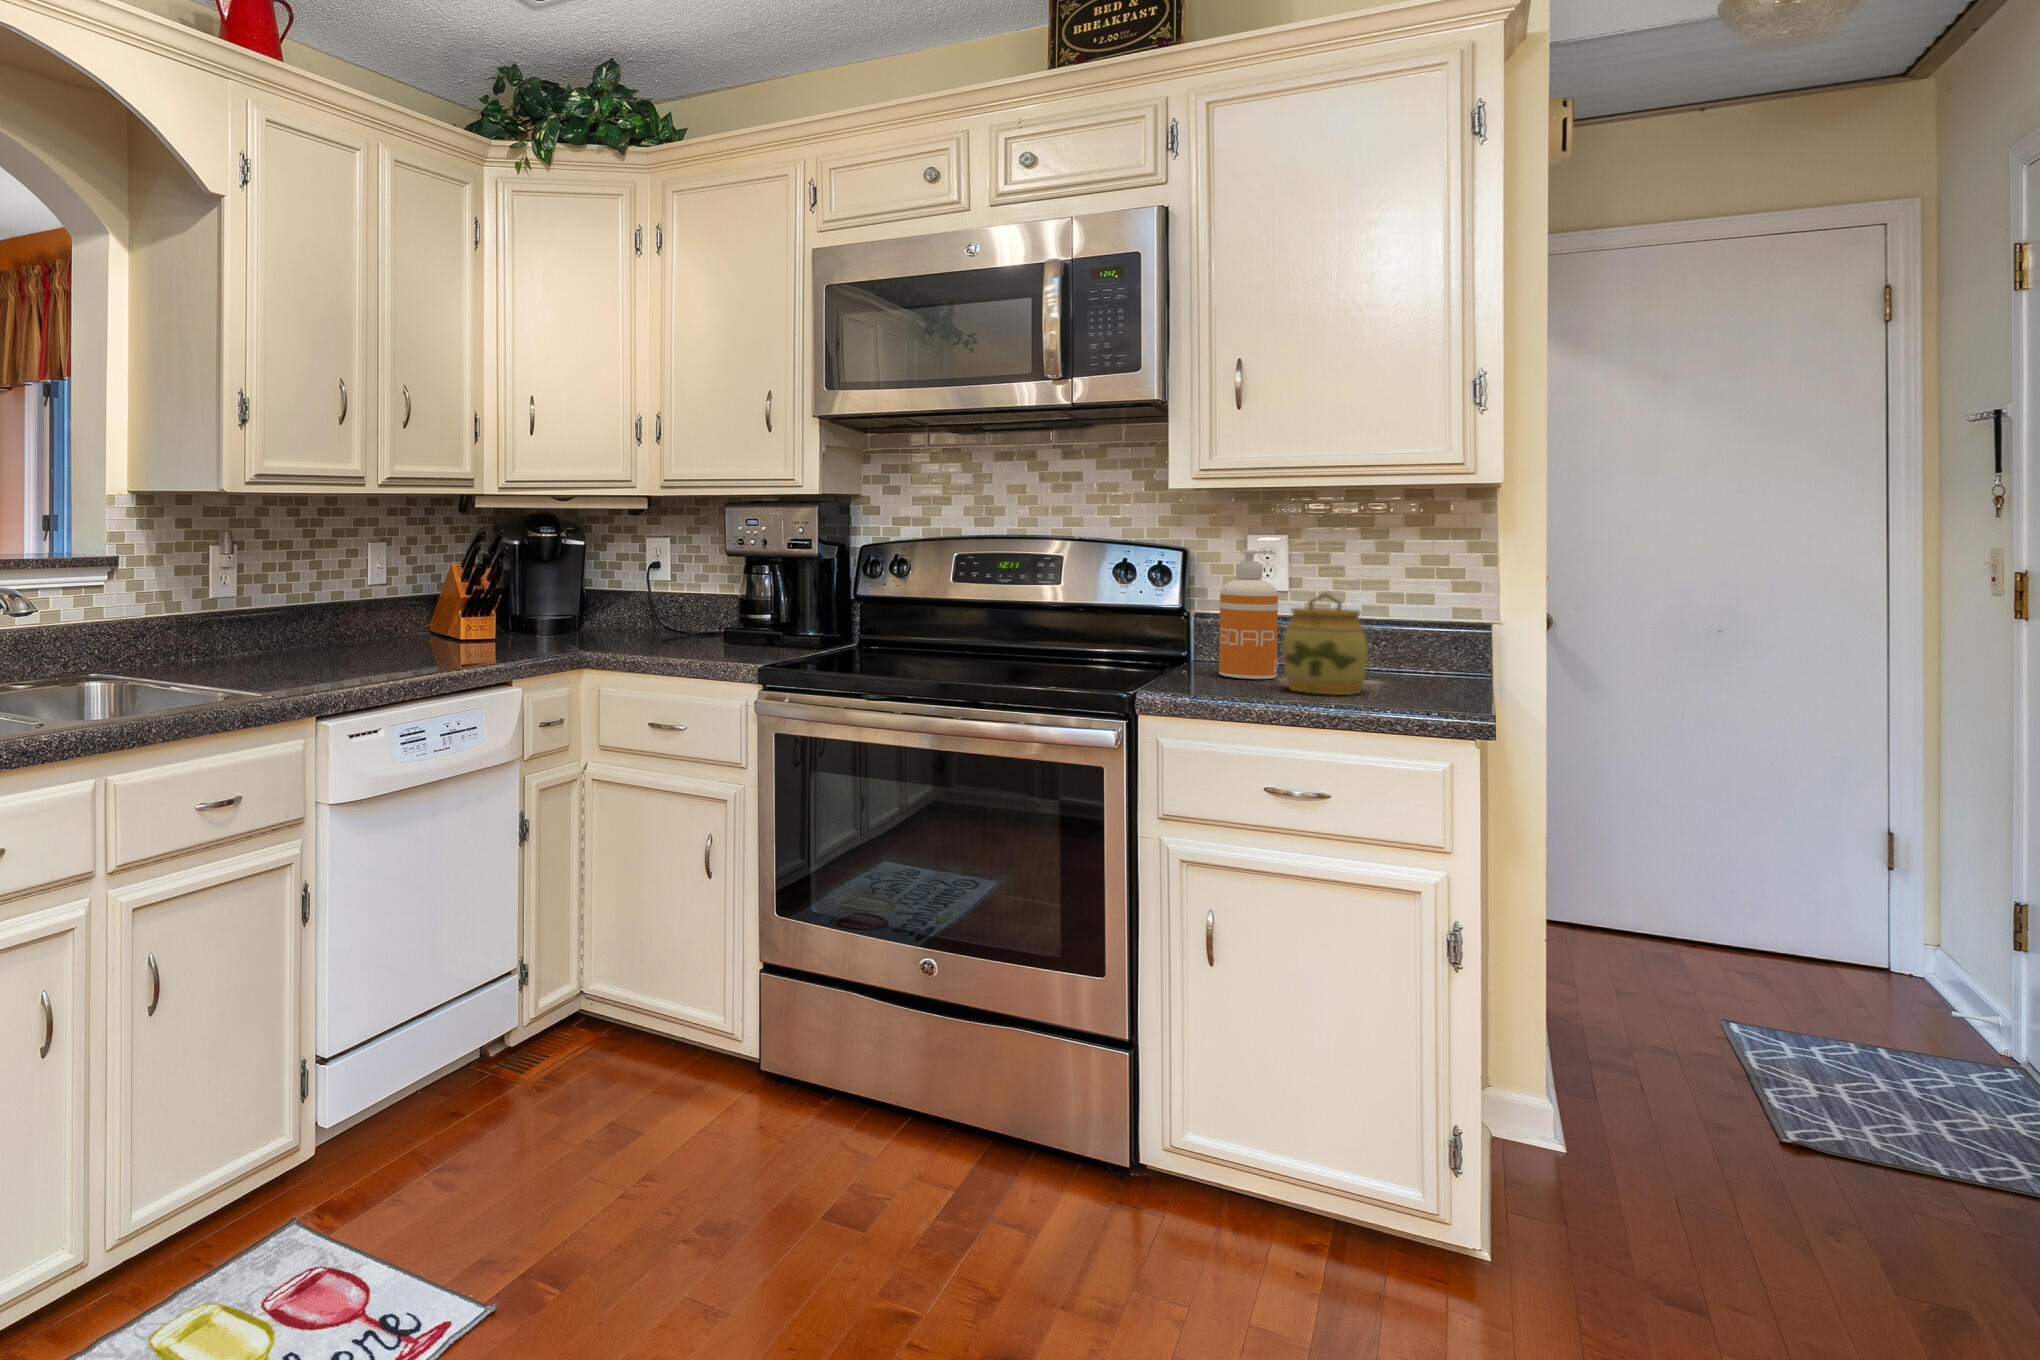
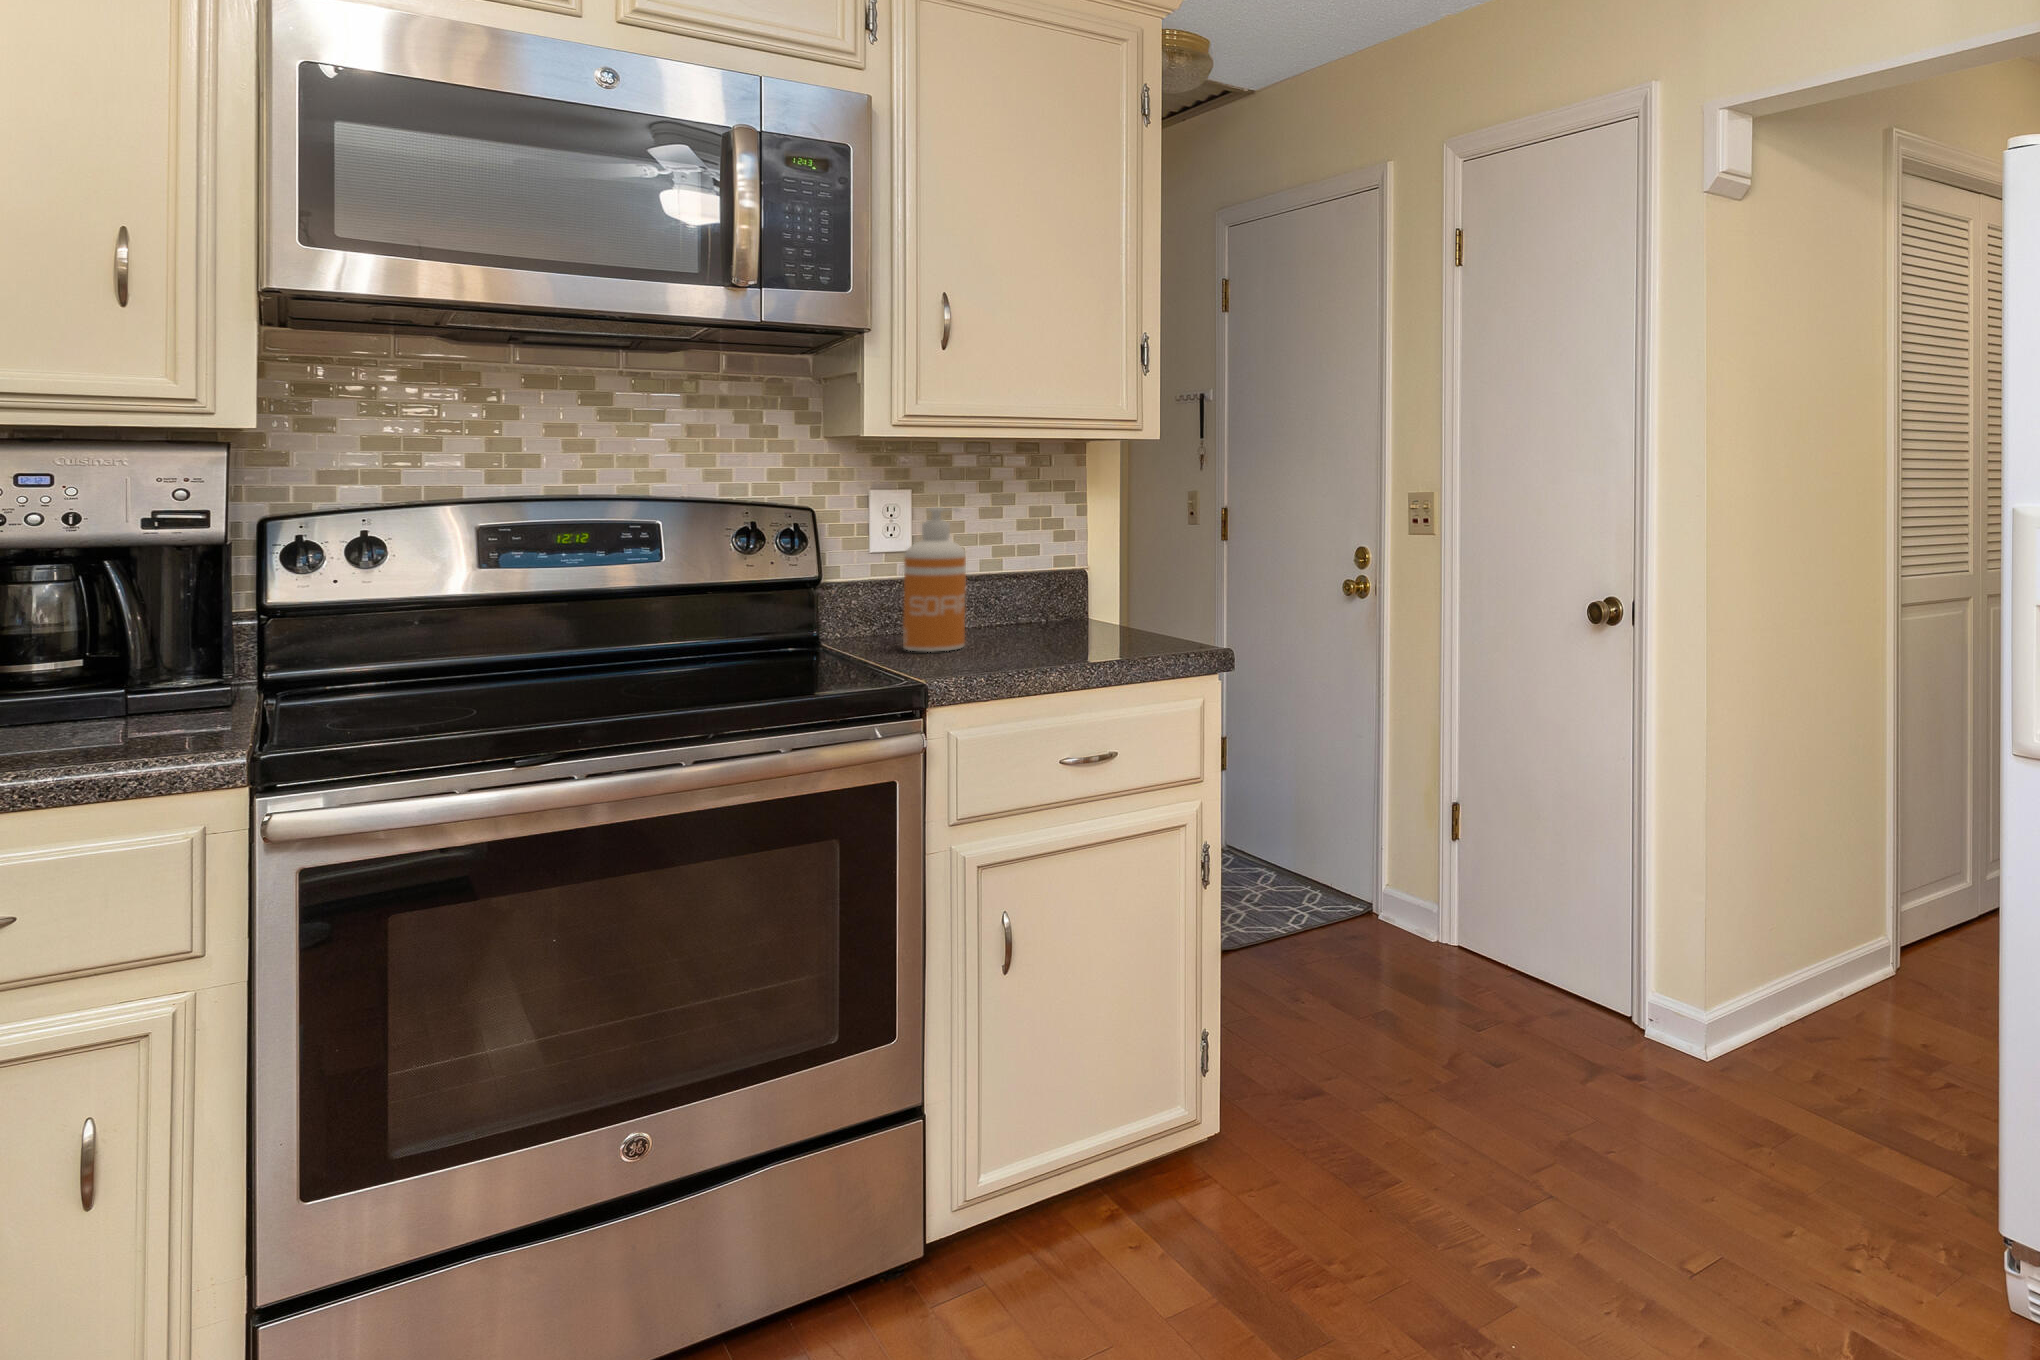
jar: present [1283,593,1368,695] -> none [1008,549,1091,655]

